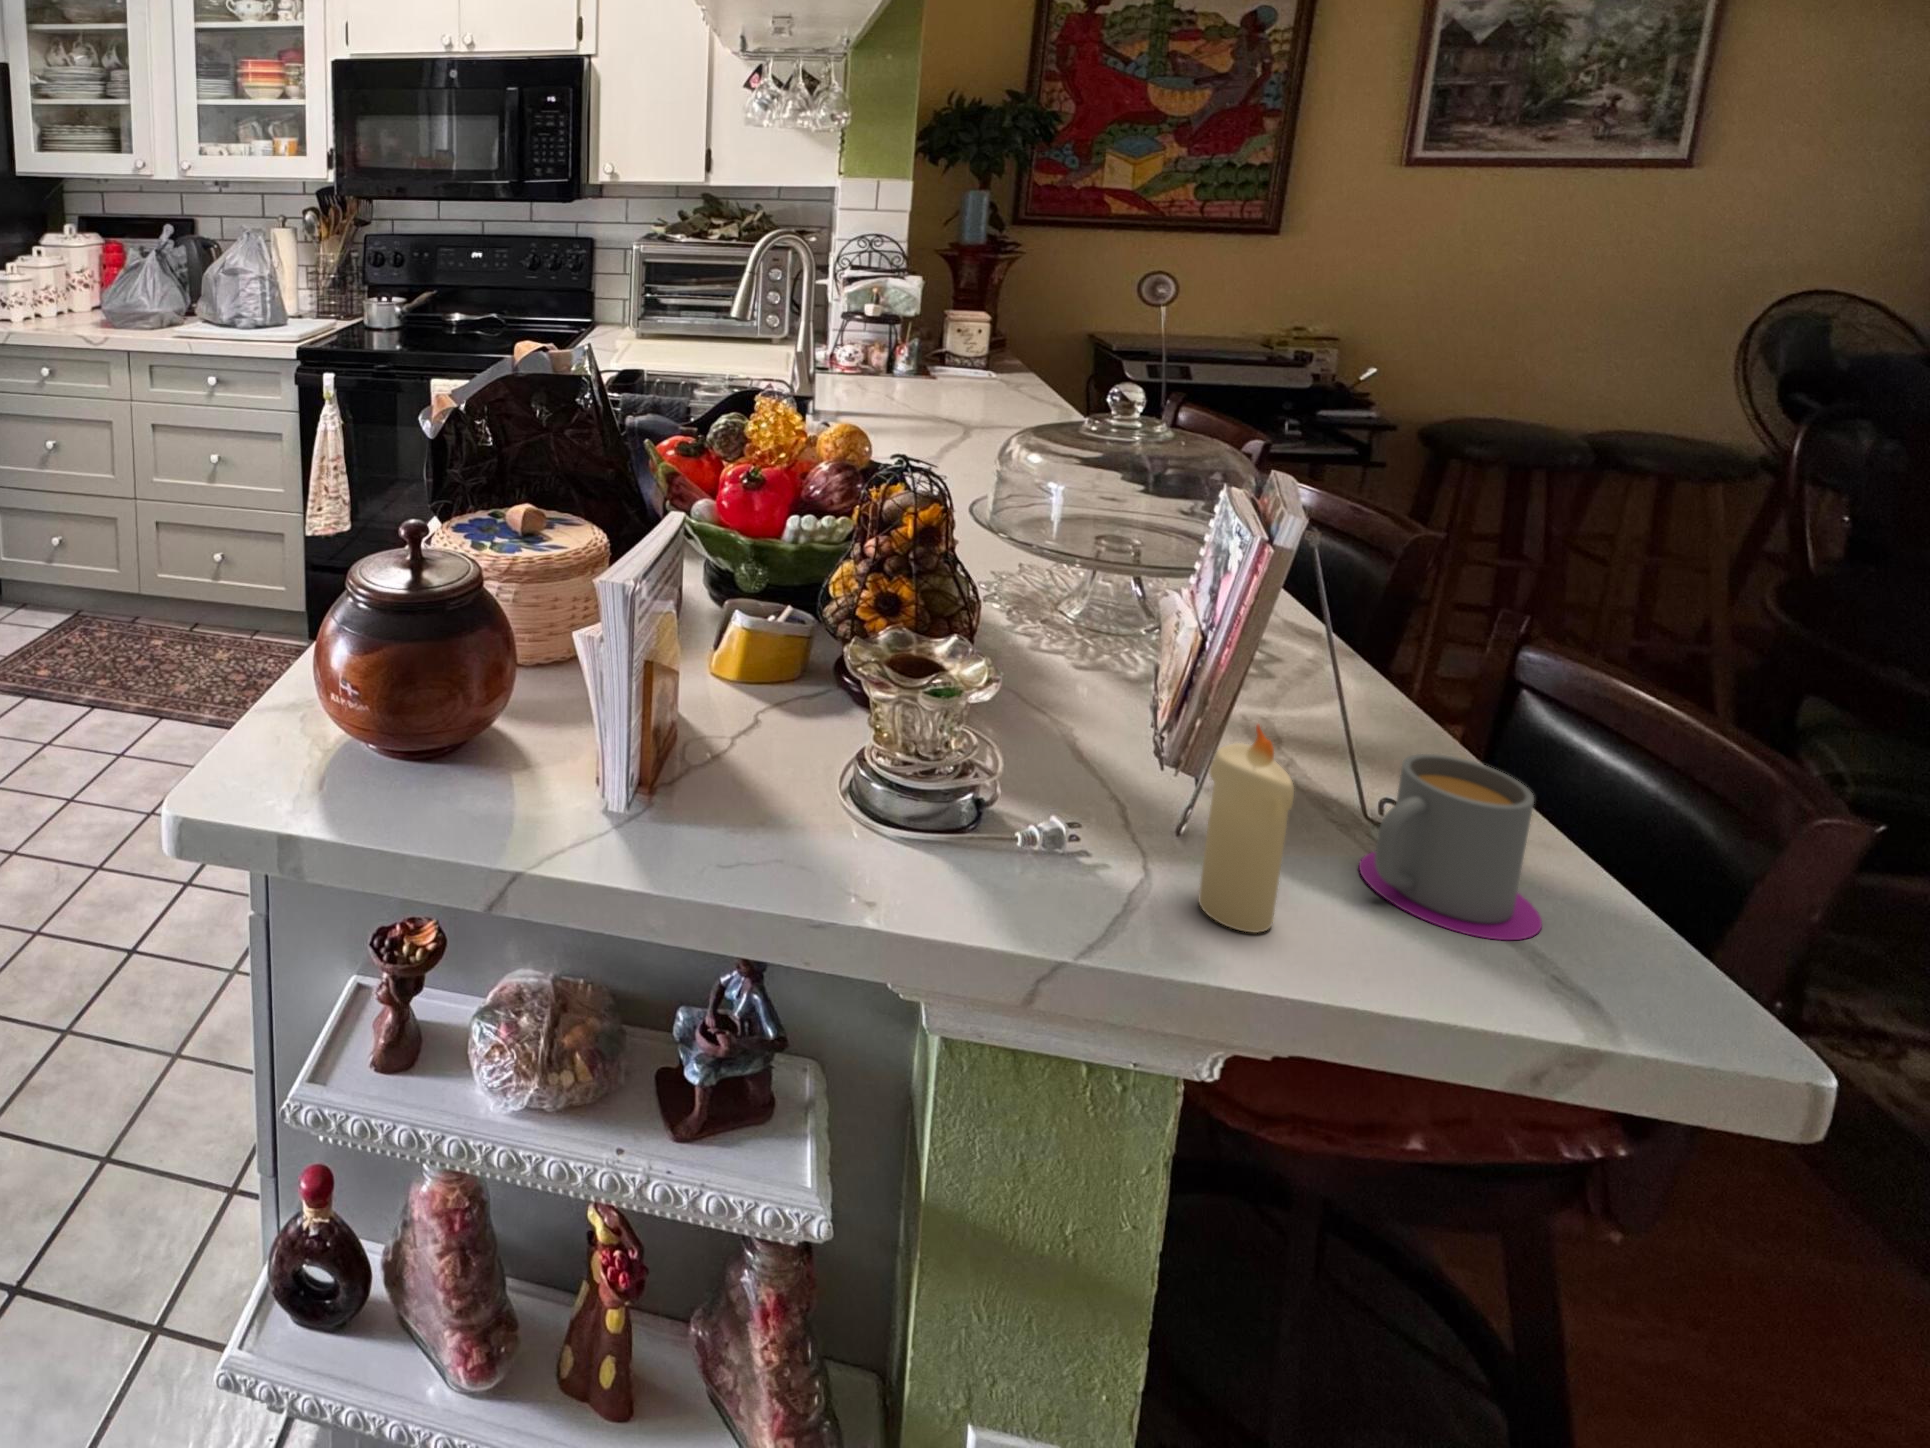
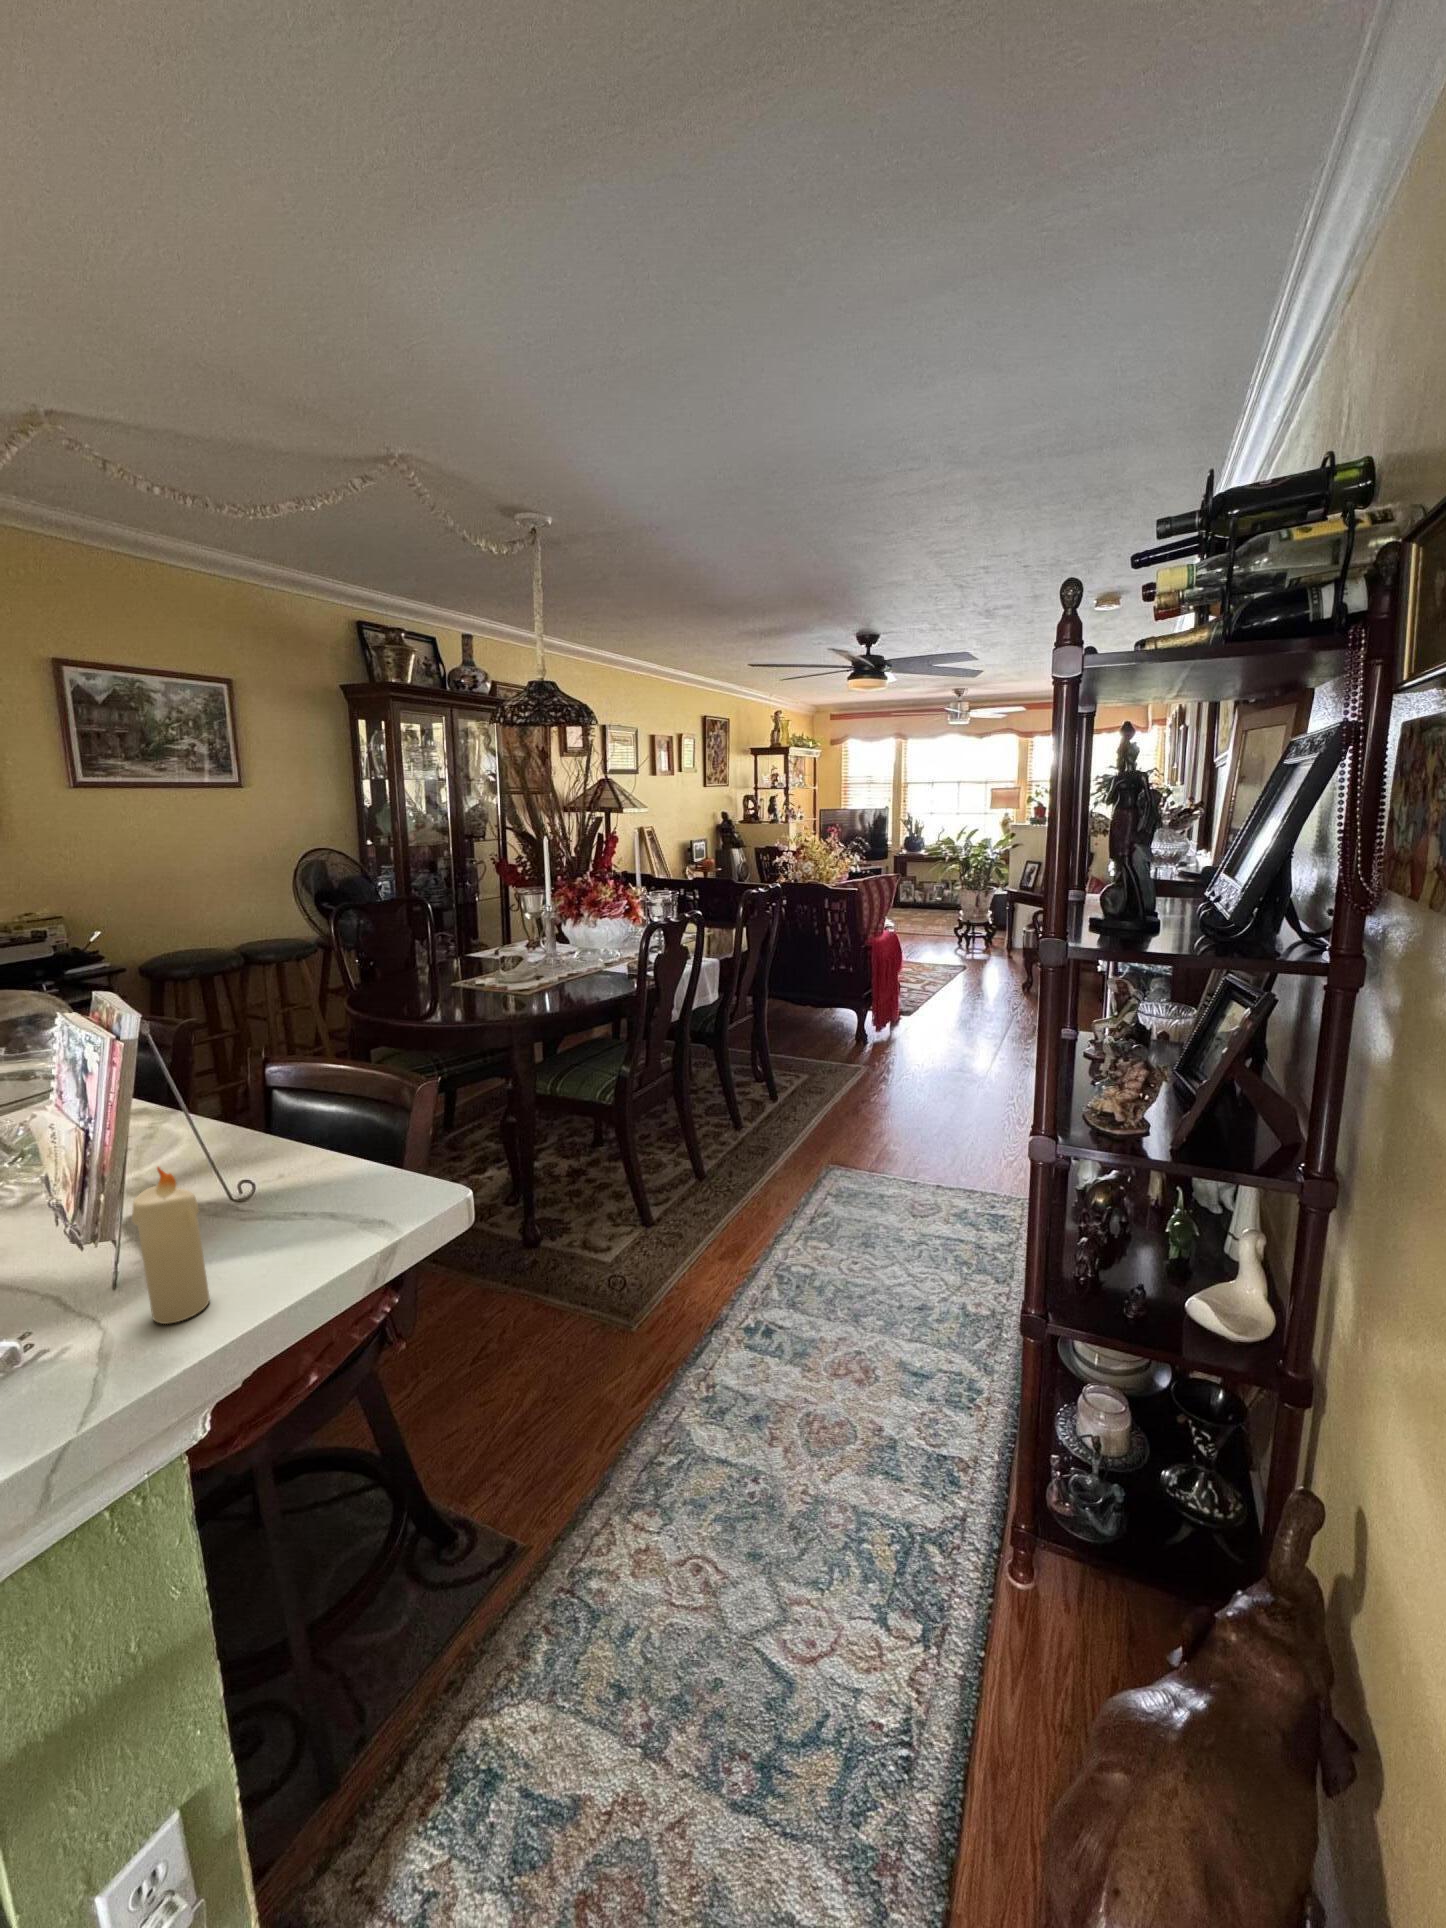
mug: present [1359,754,1542,940] -> none [240,1128,342,1239]

